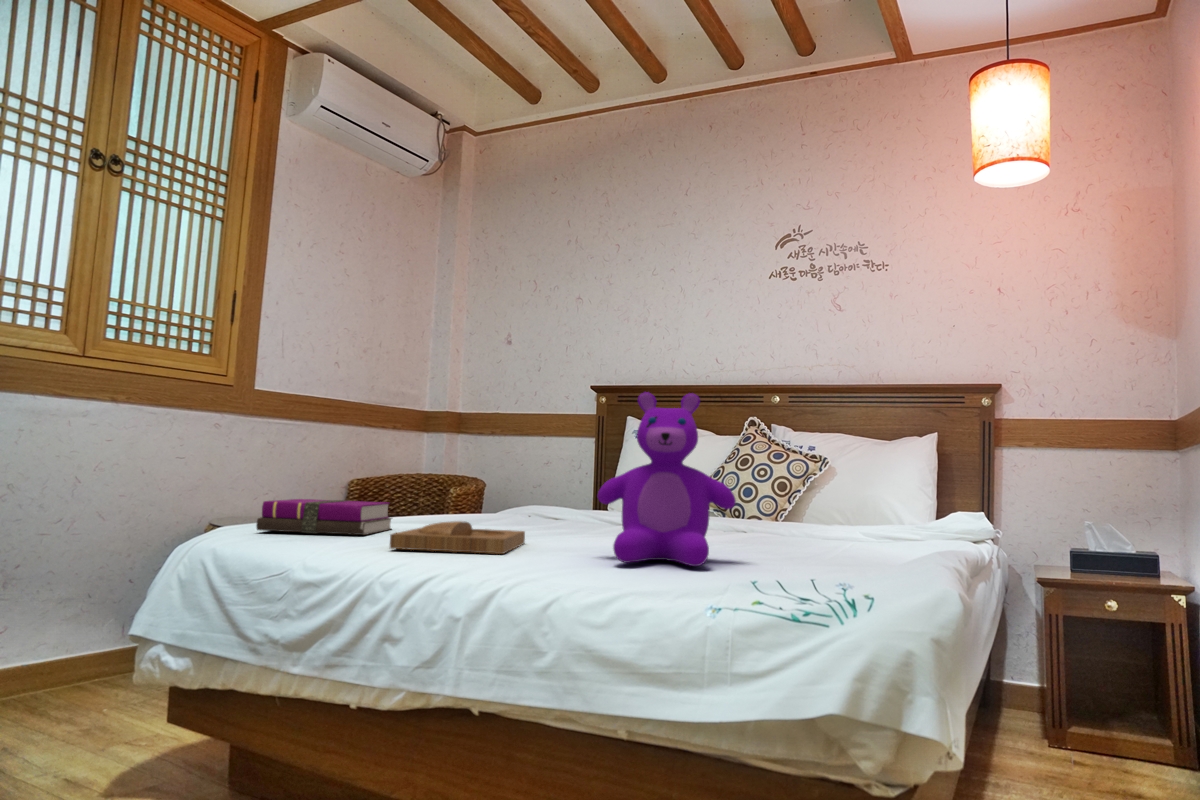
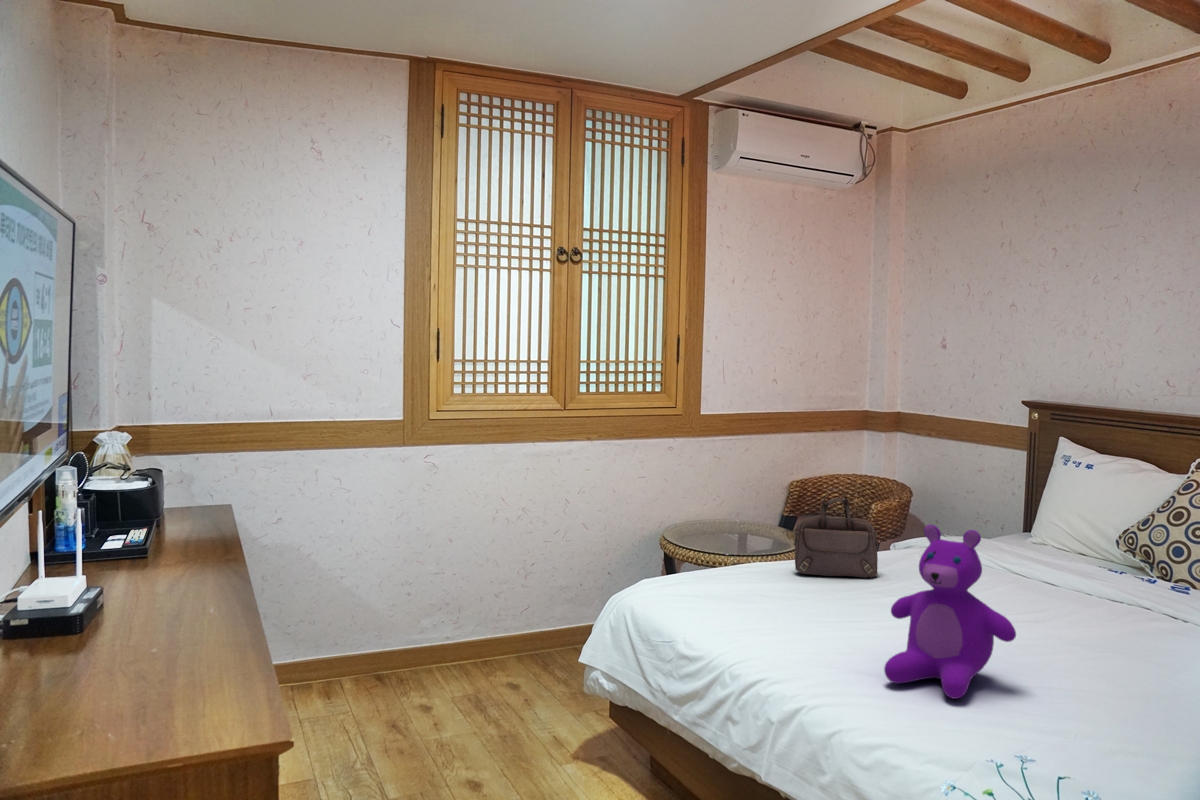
handbag: none [413,426,505,526] -> present [793,488,879,578]
notebook: present [256,499,392,535] -> none [665,548,772,594]
tray: present [390,521,525,554] -> none [734,598,857,647]

